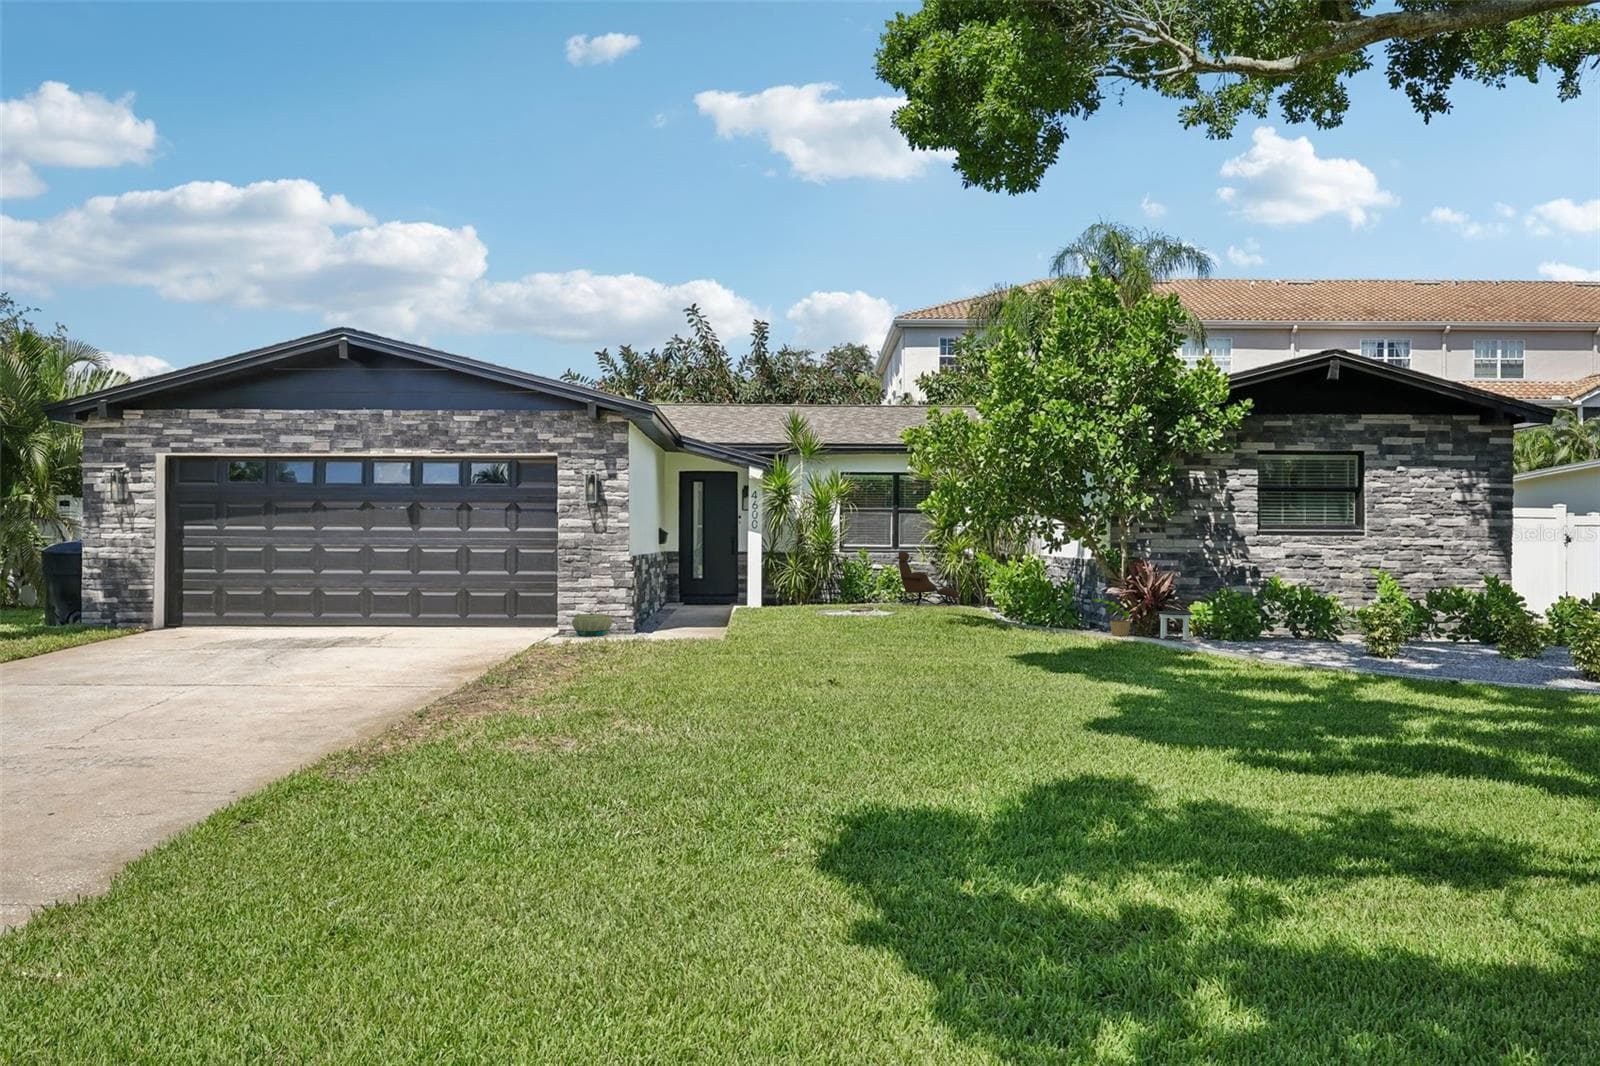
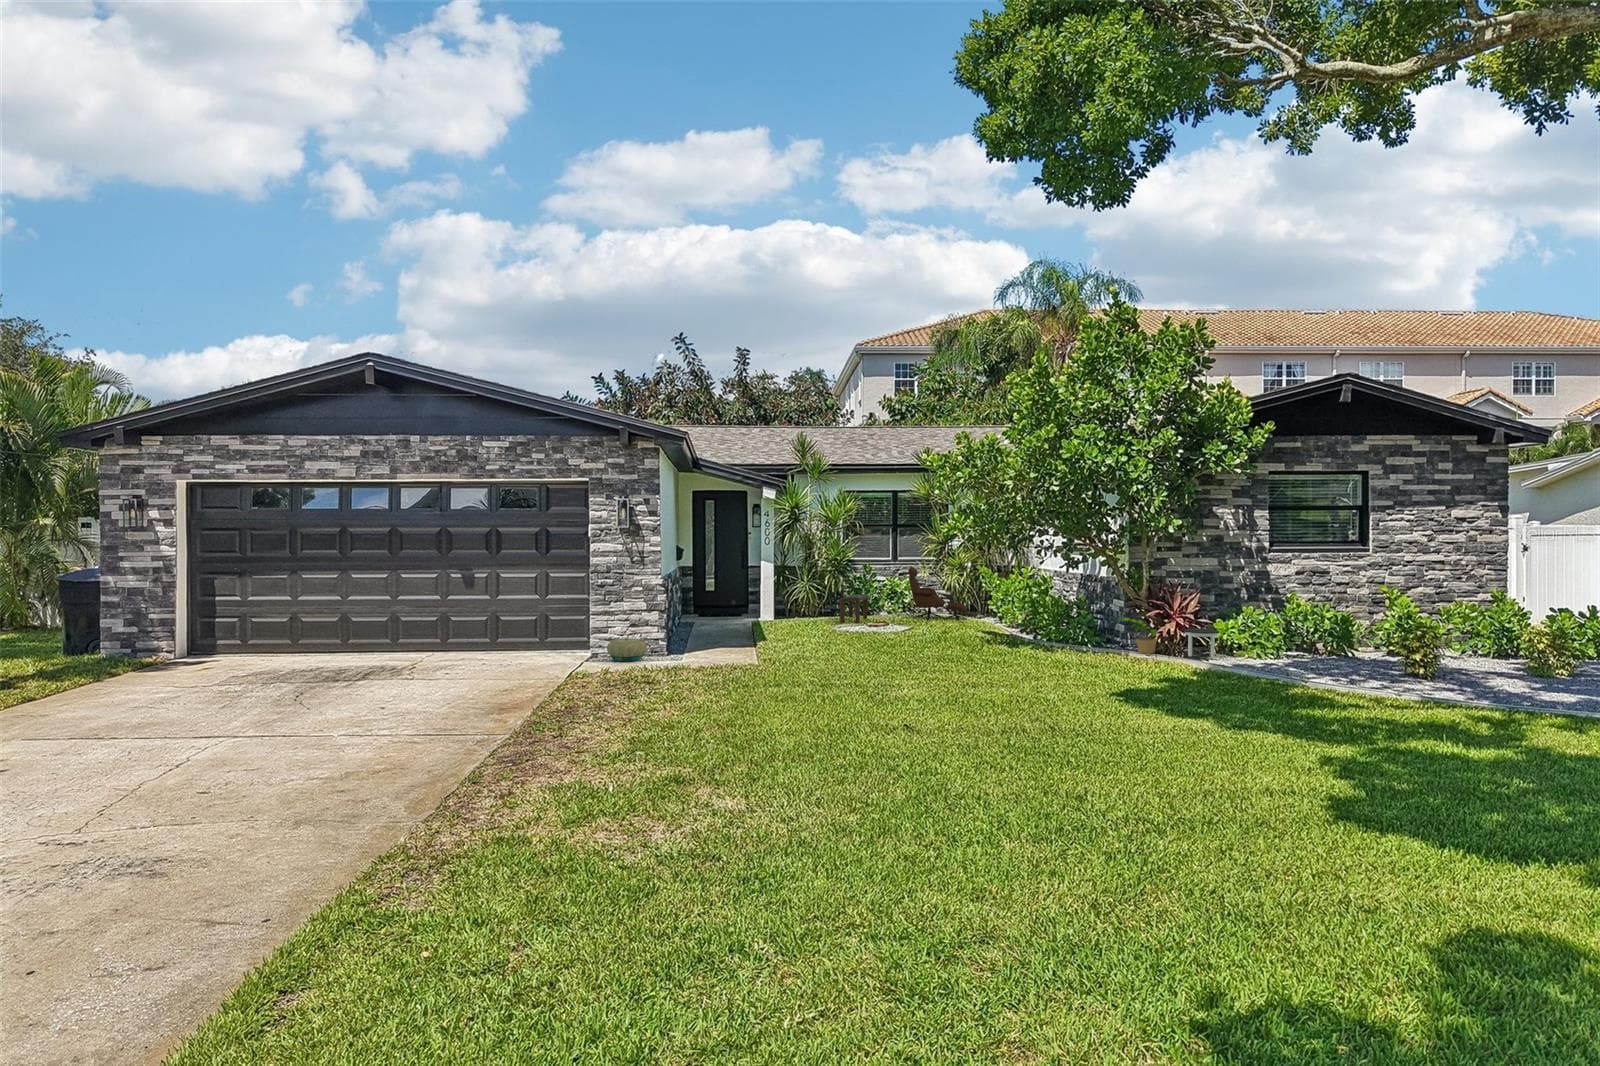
bench: none [824,579,857,607] -> present [839,594,869,623]

